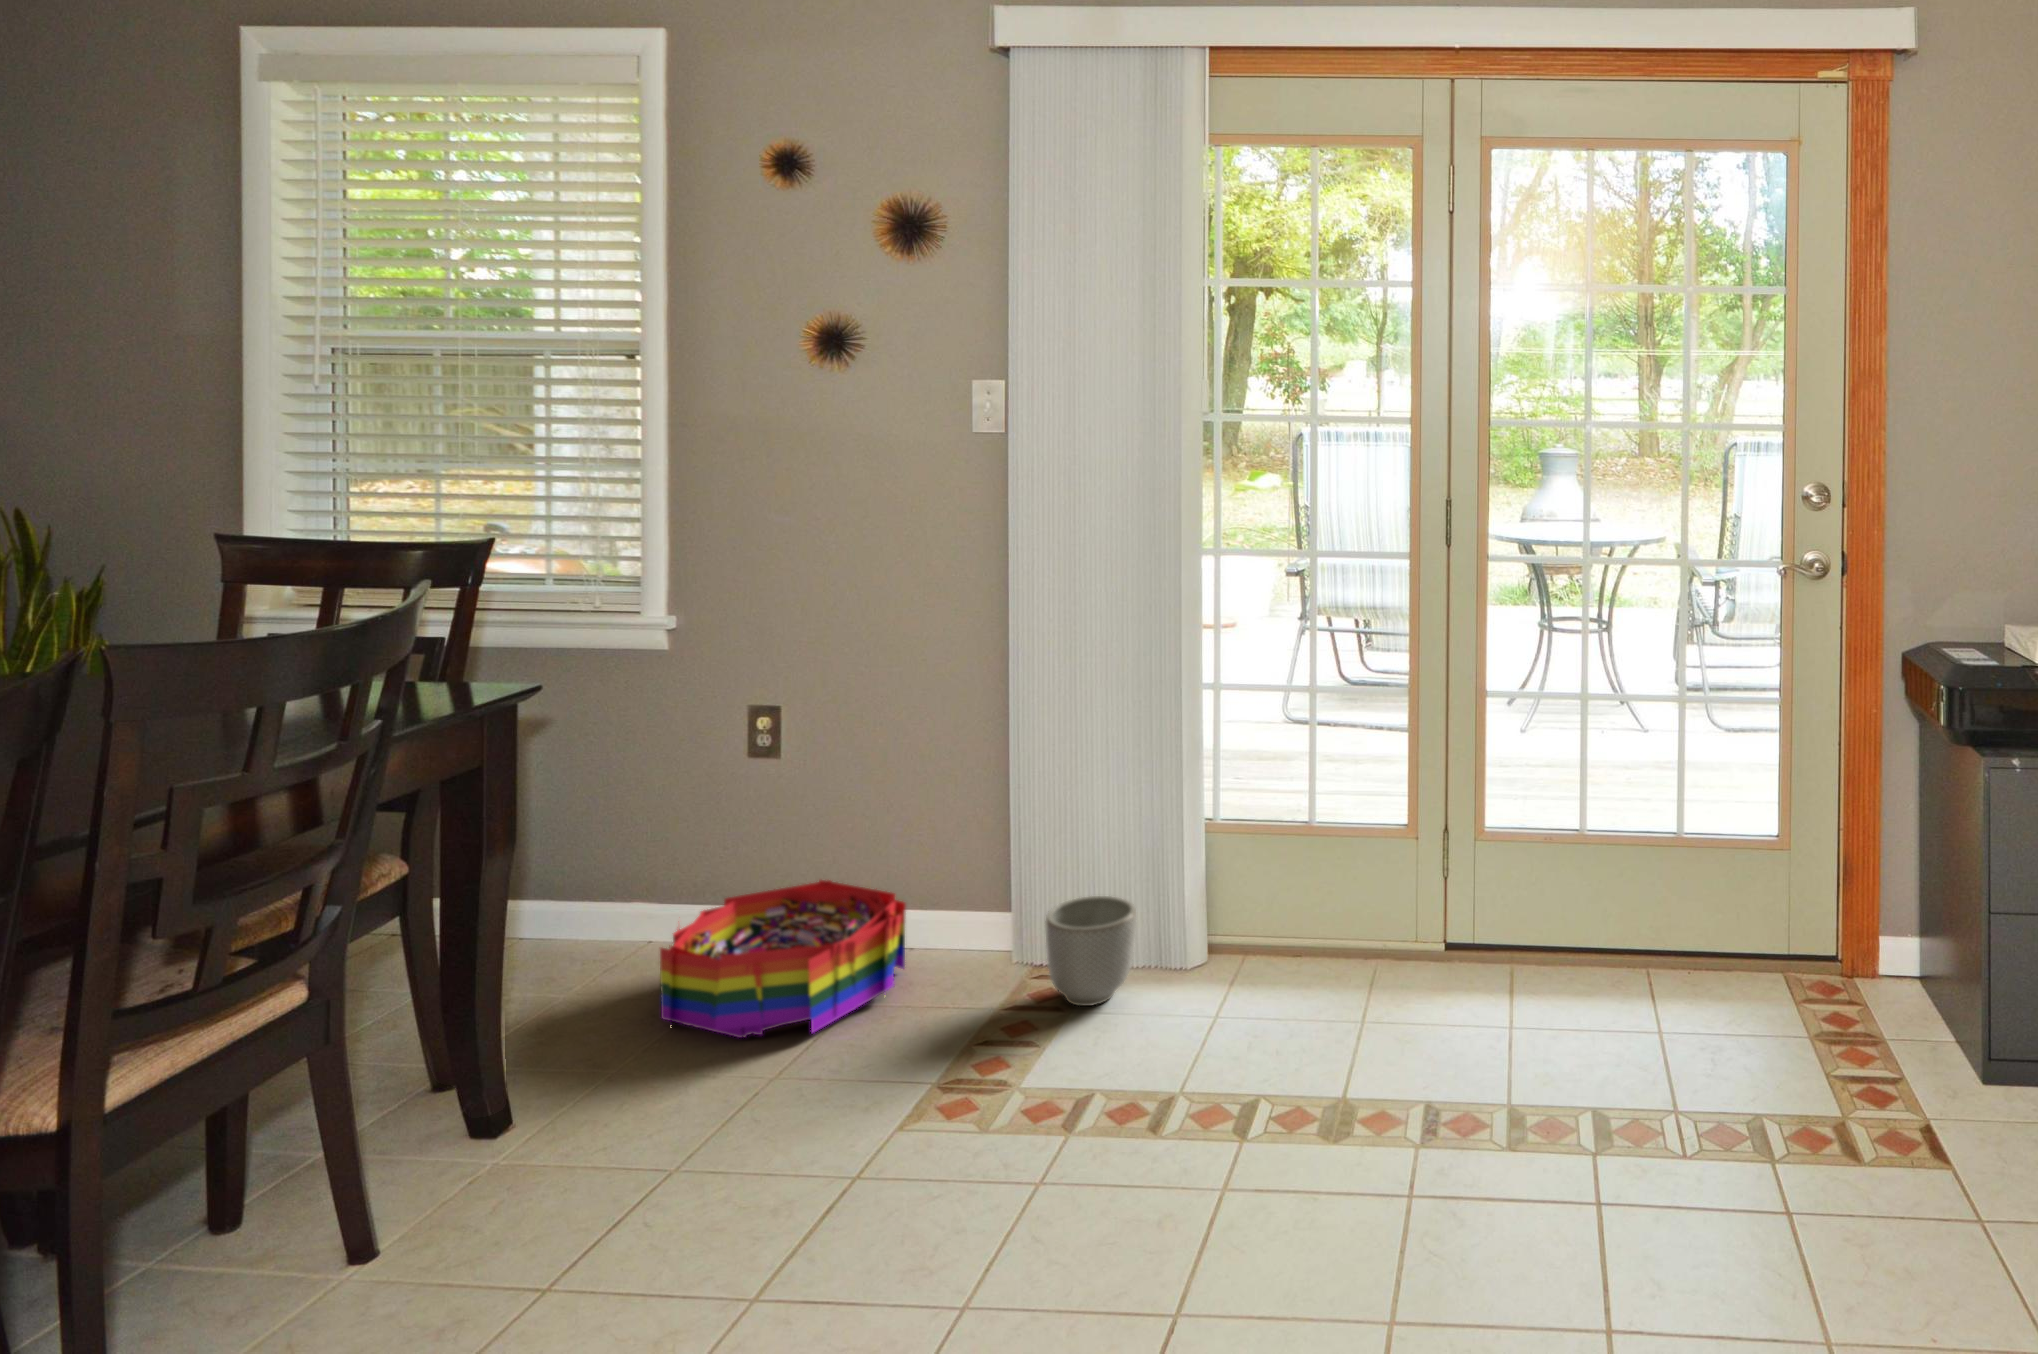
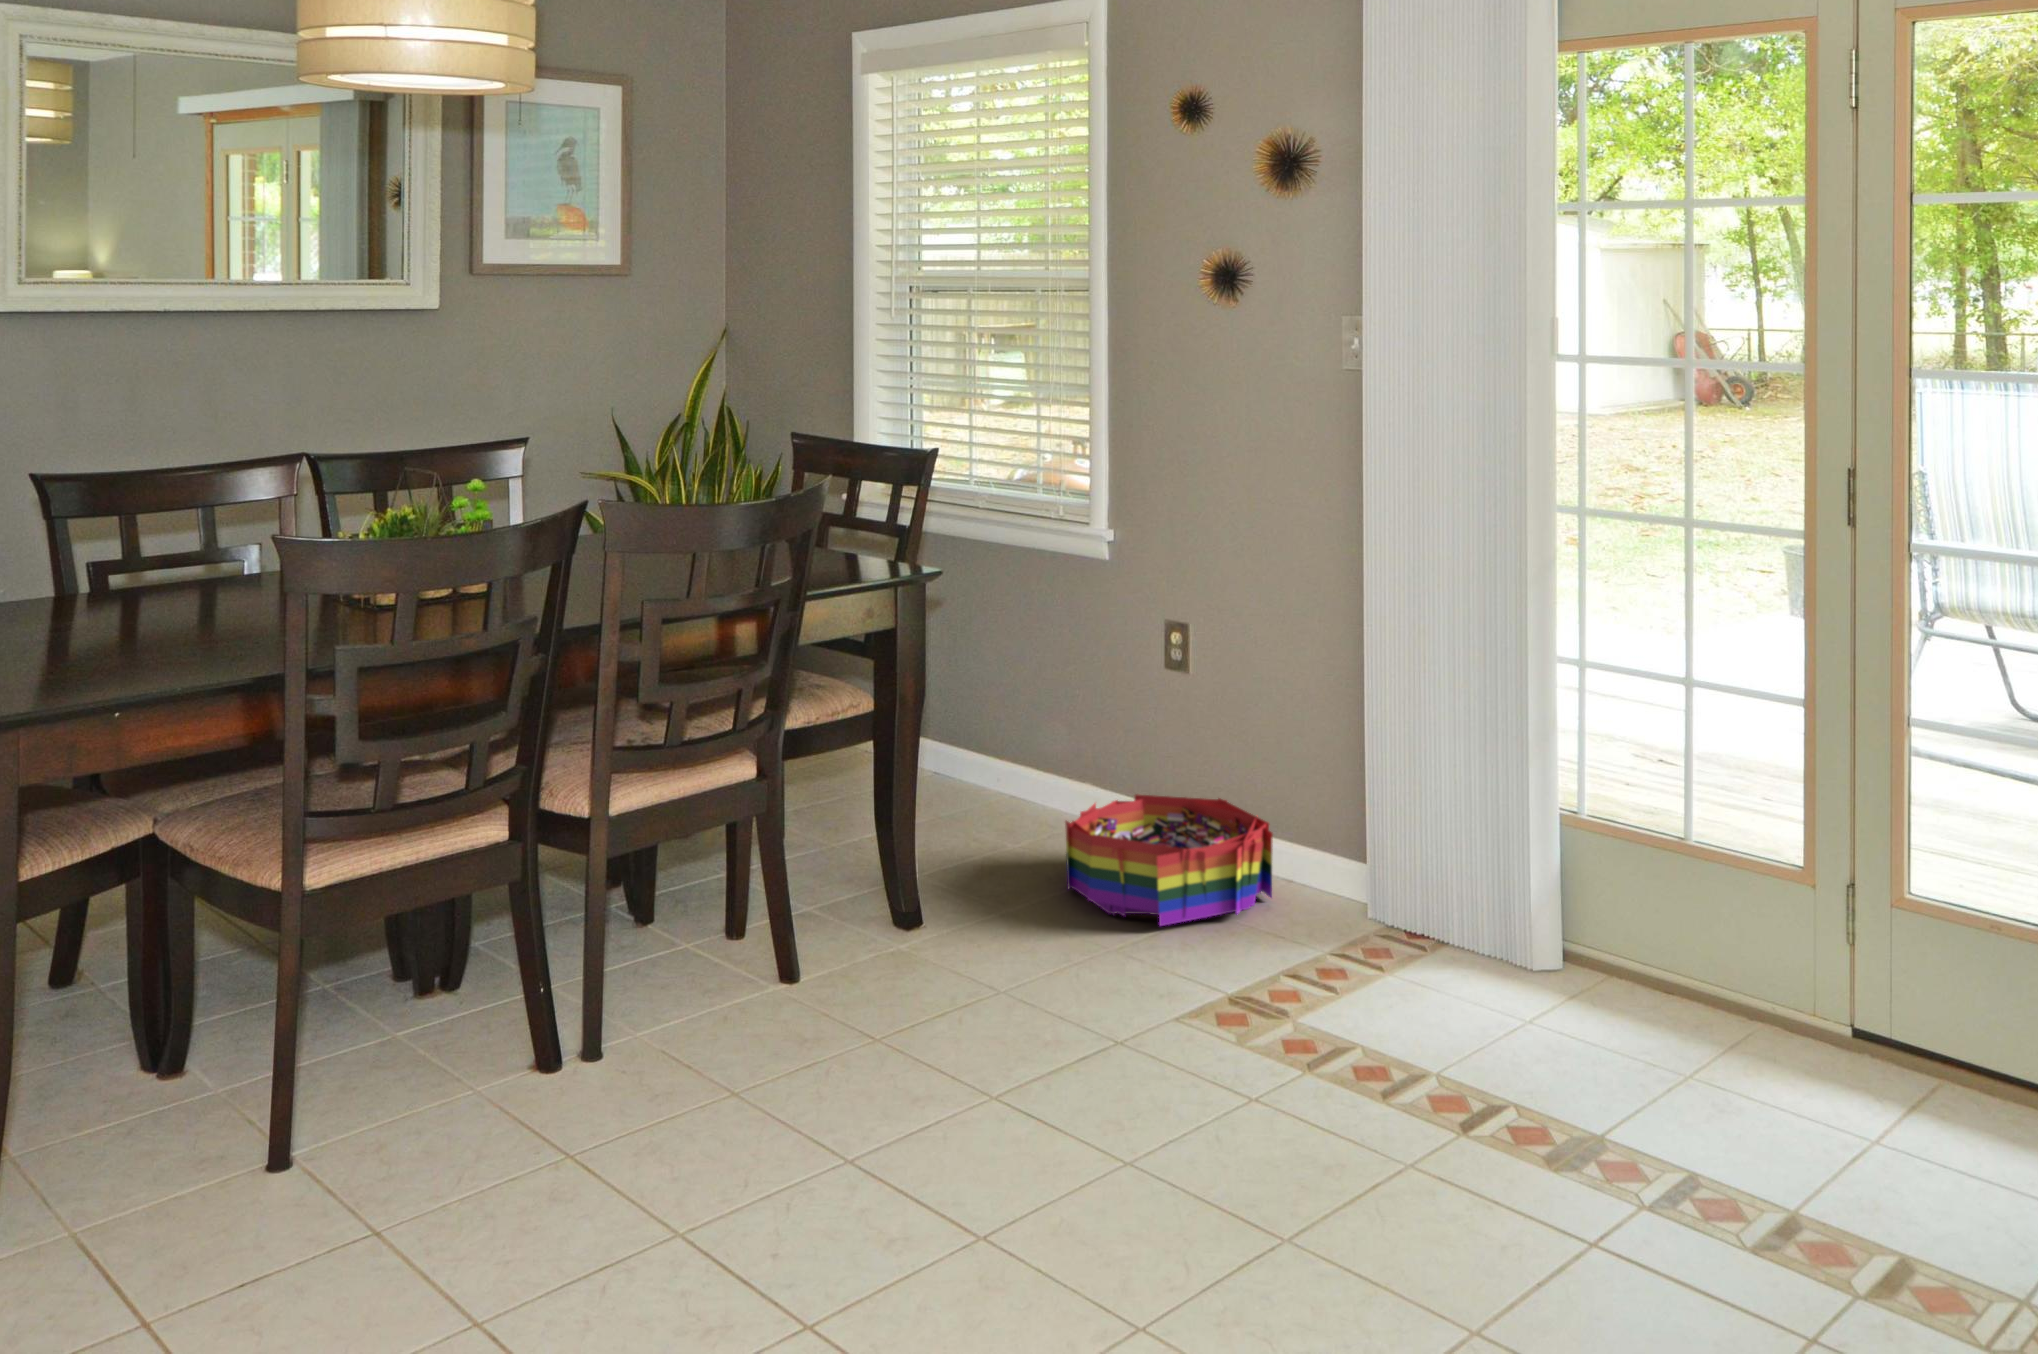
planter: present [1045,896,1136,1006] -> none [1372,864,1467,977]

